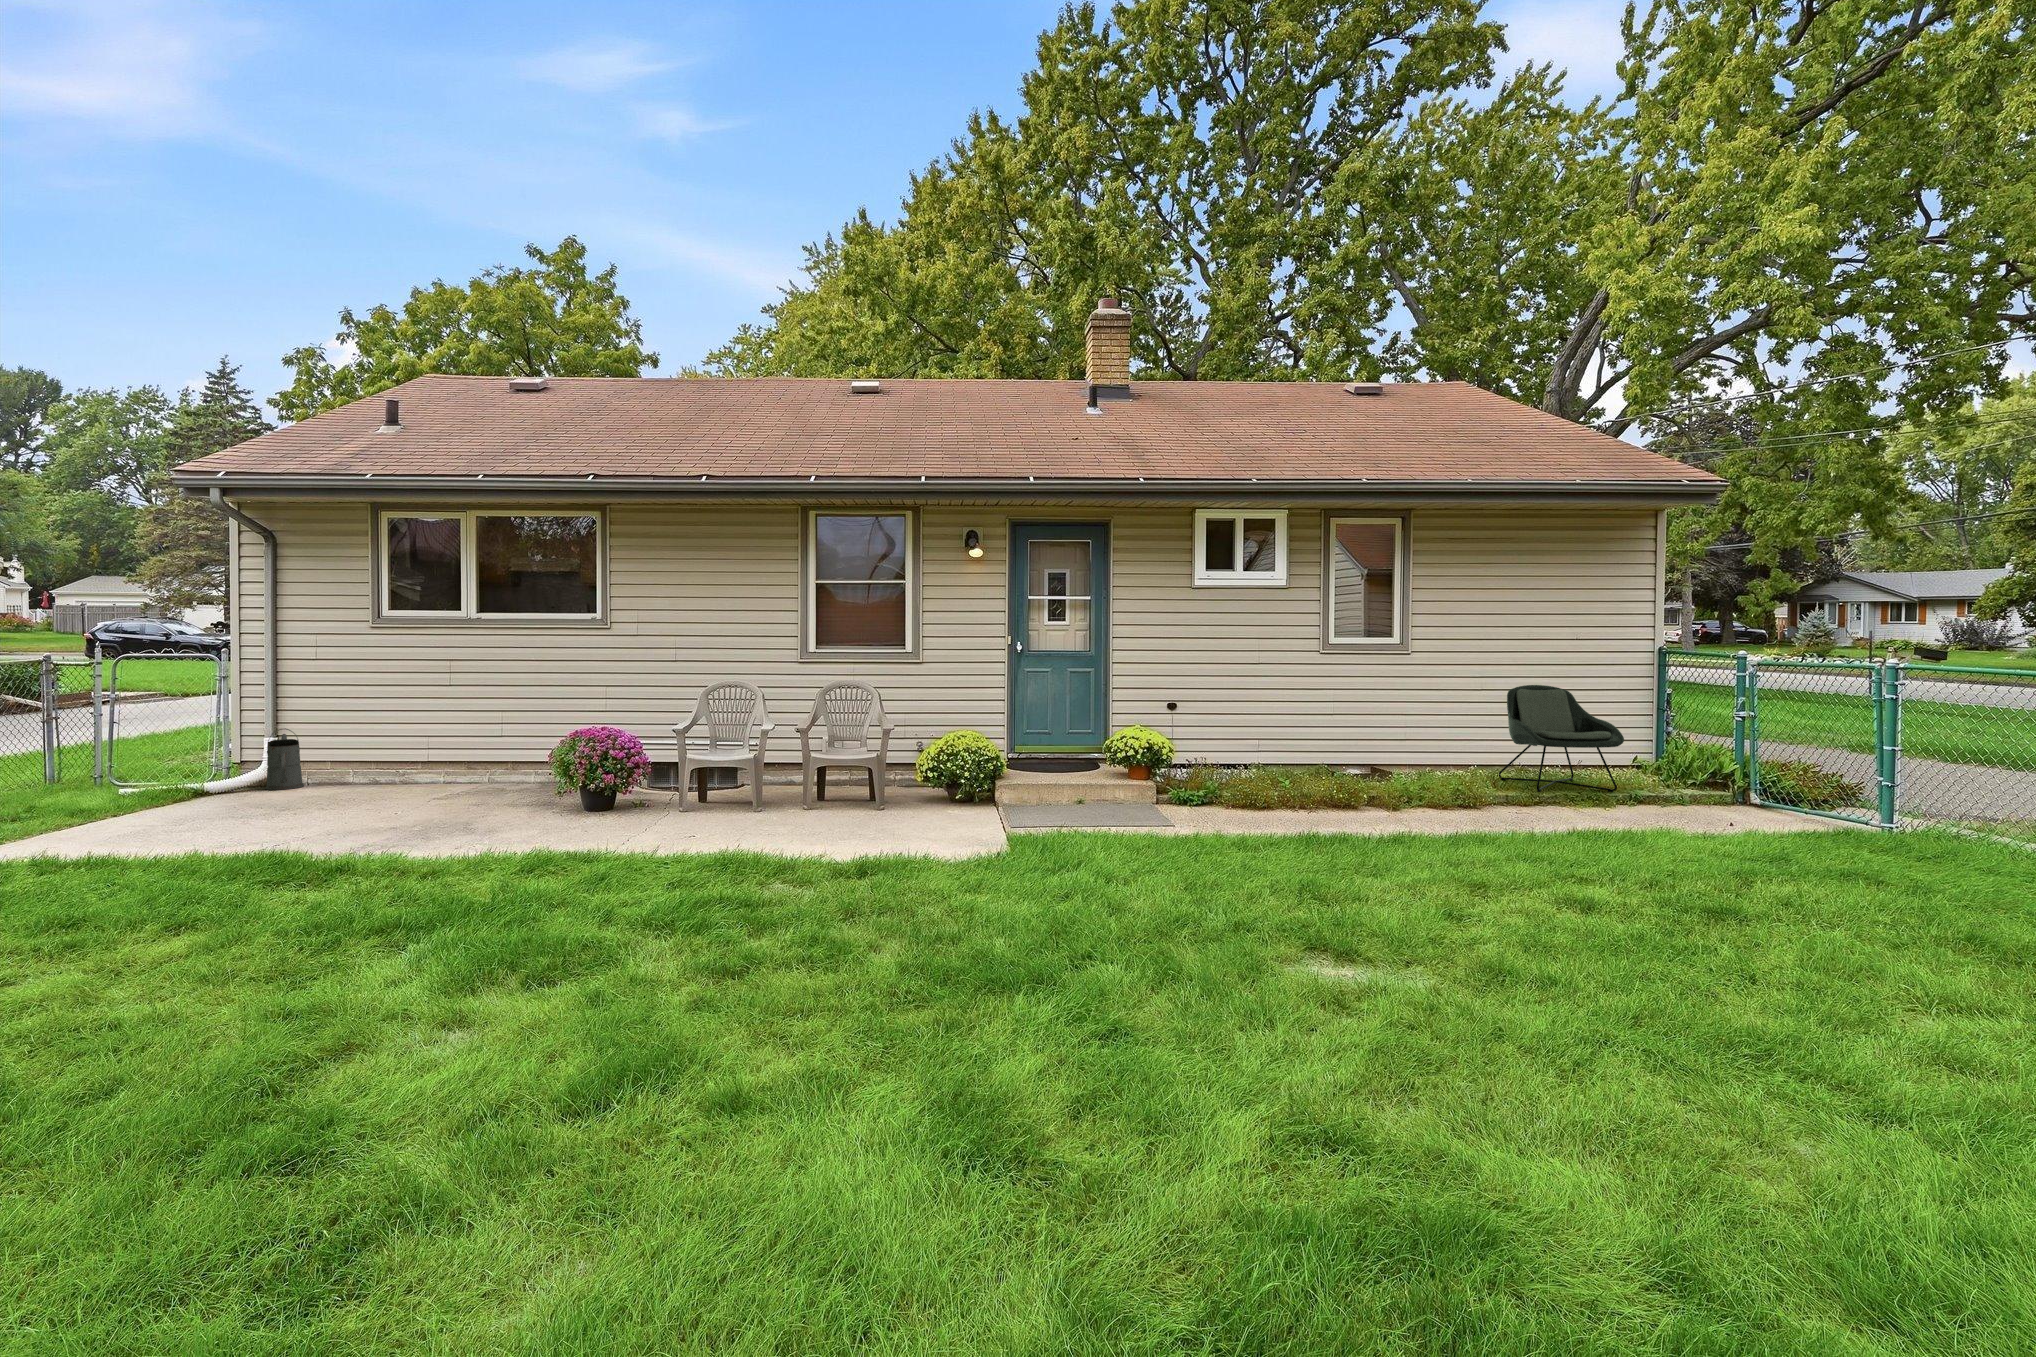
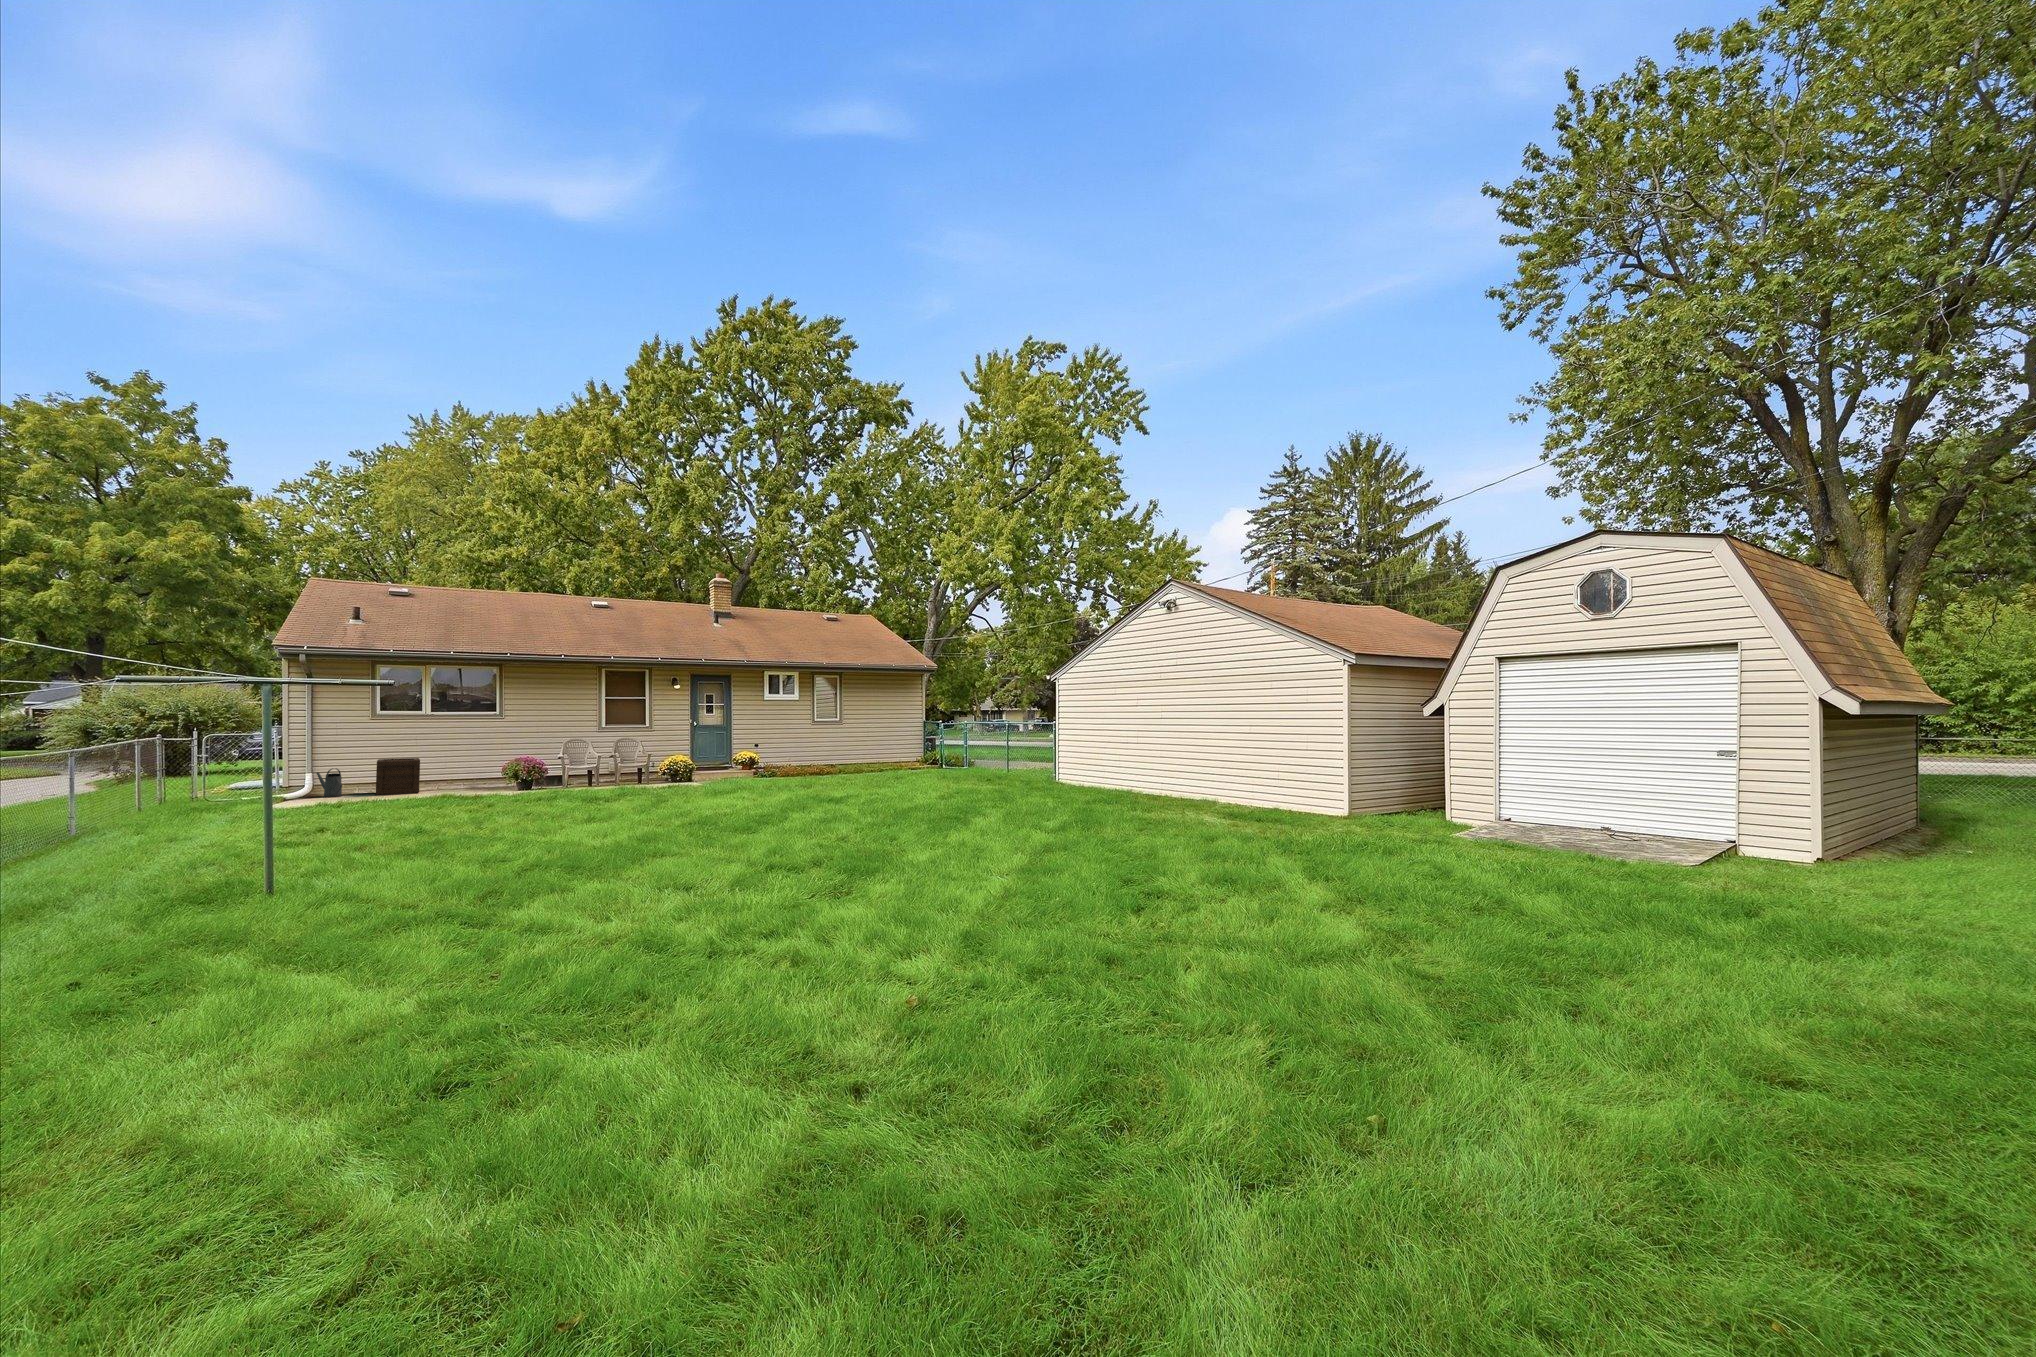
lounge chair: present [1499,685,1624,792] -> none [872,734,908,769]
wooden crate: none [333,711,455,792] -> present [376,758,420,795]

